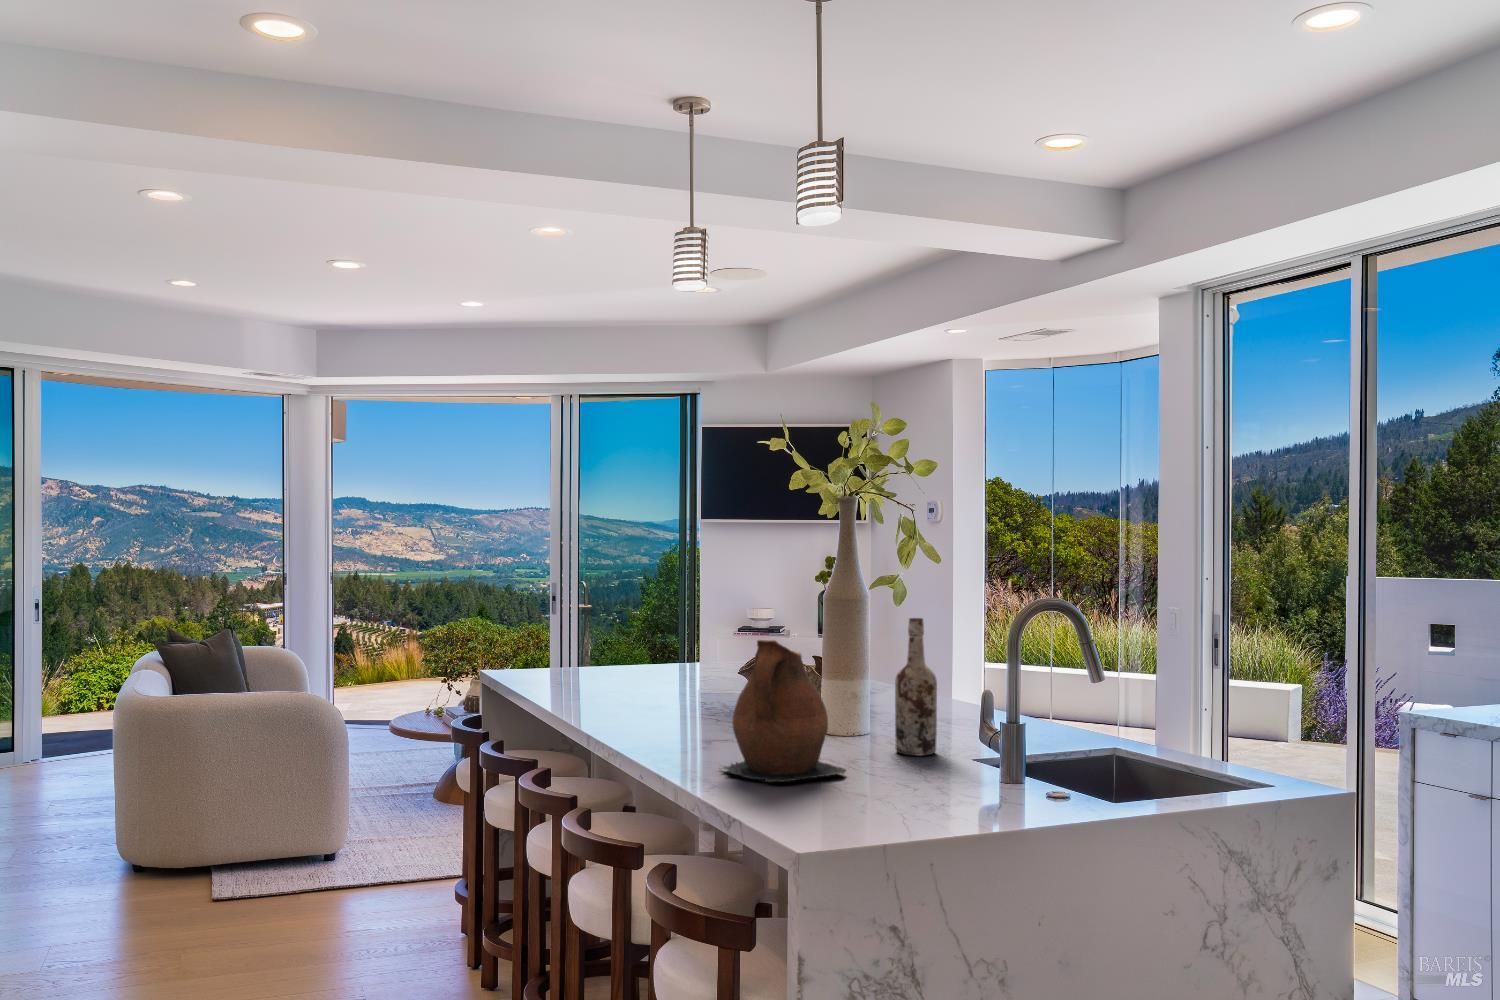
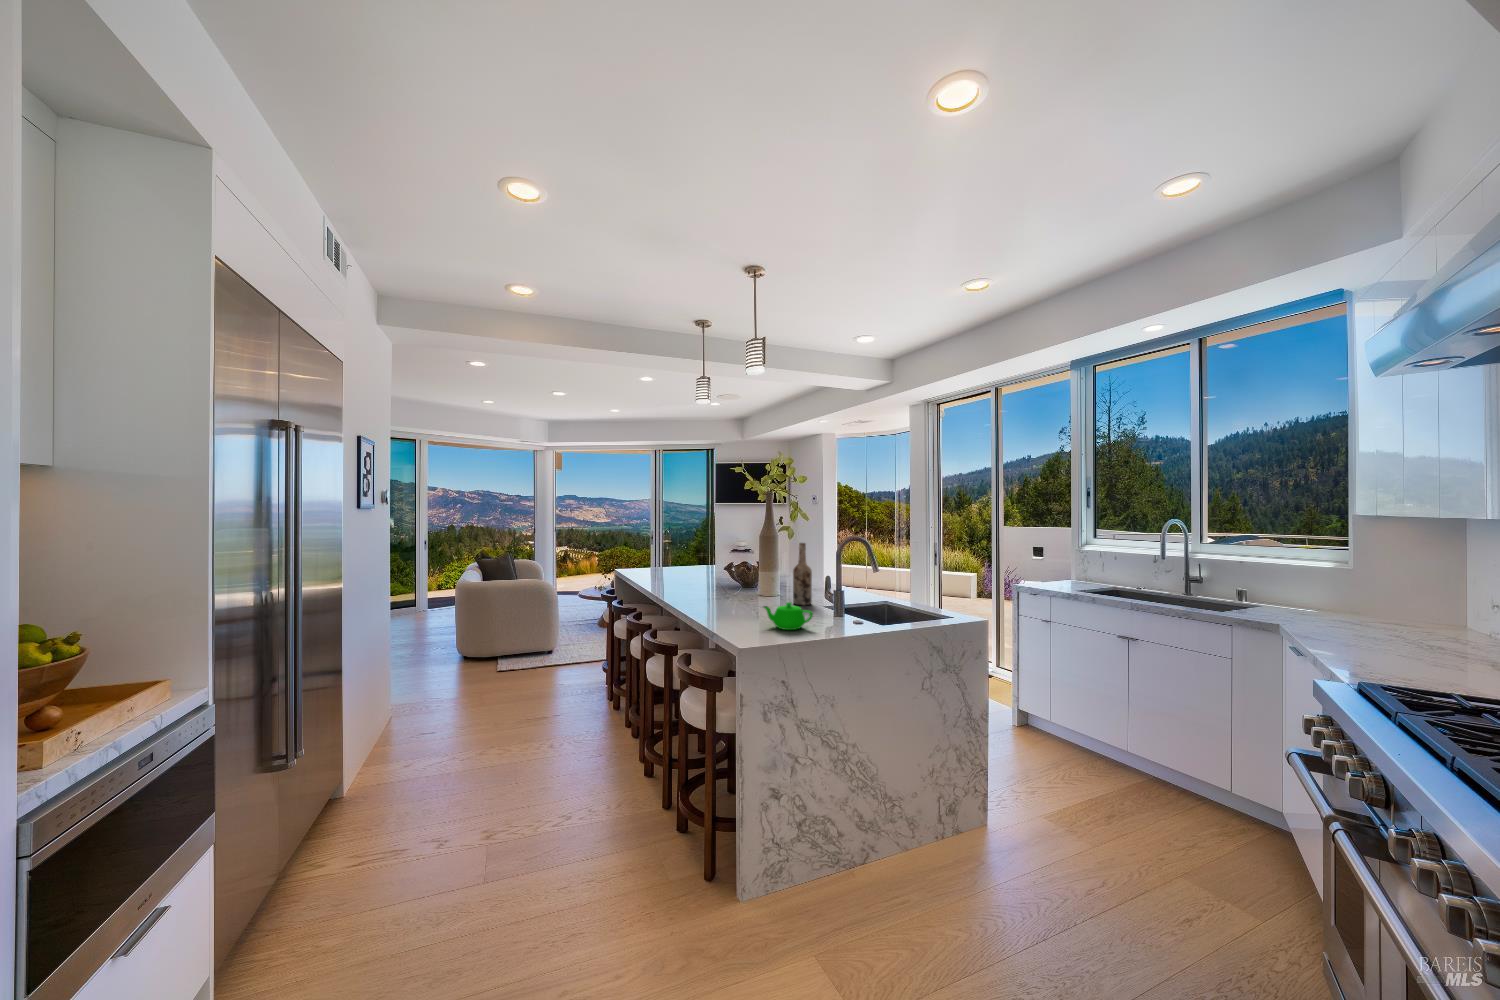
ceramic pitcher: present [724,640,846,782] -> none [711,552,770,618]
teapot: none [835,749,943,808] -> present [763,602,813,630]

